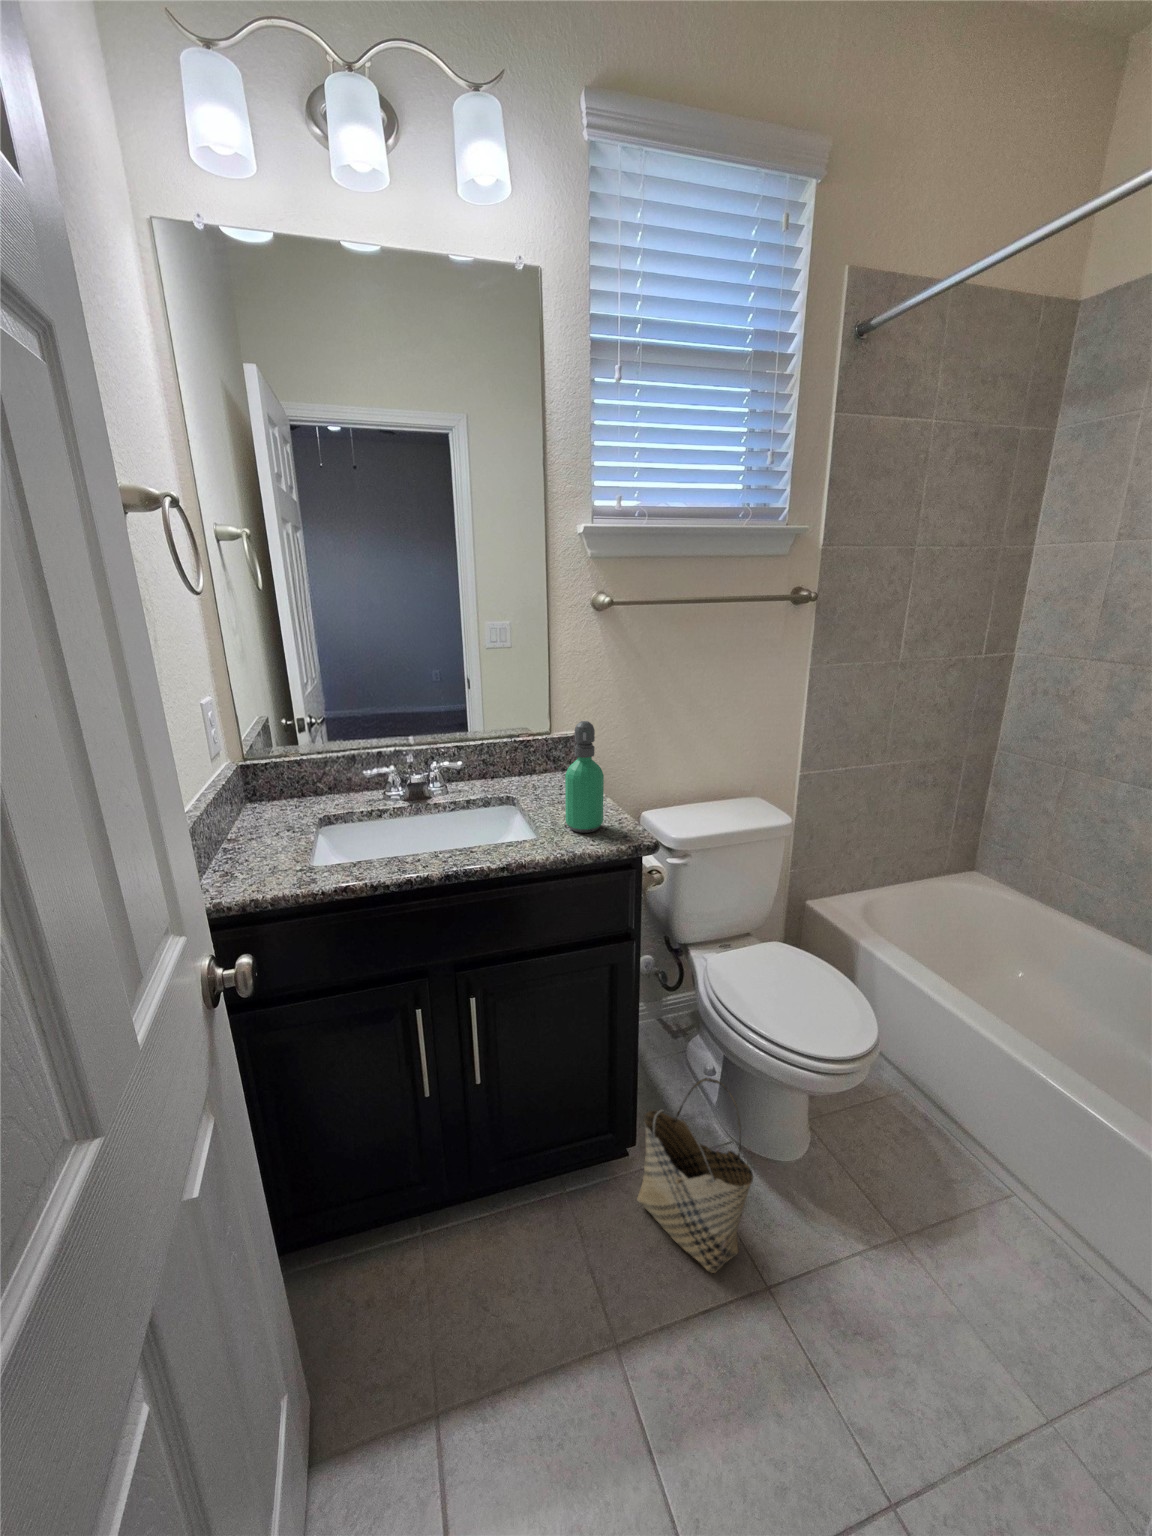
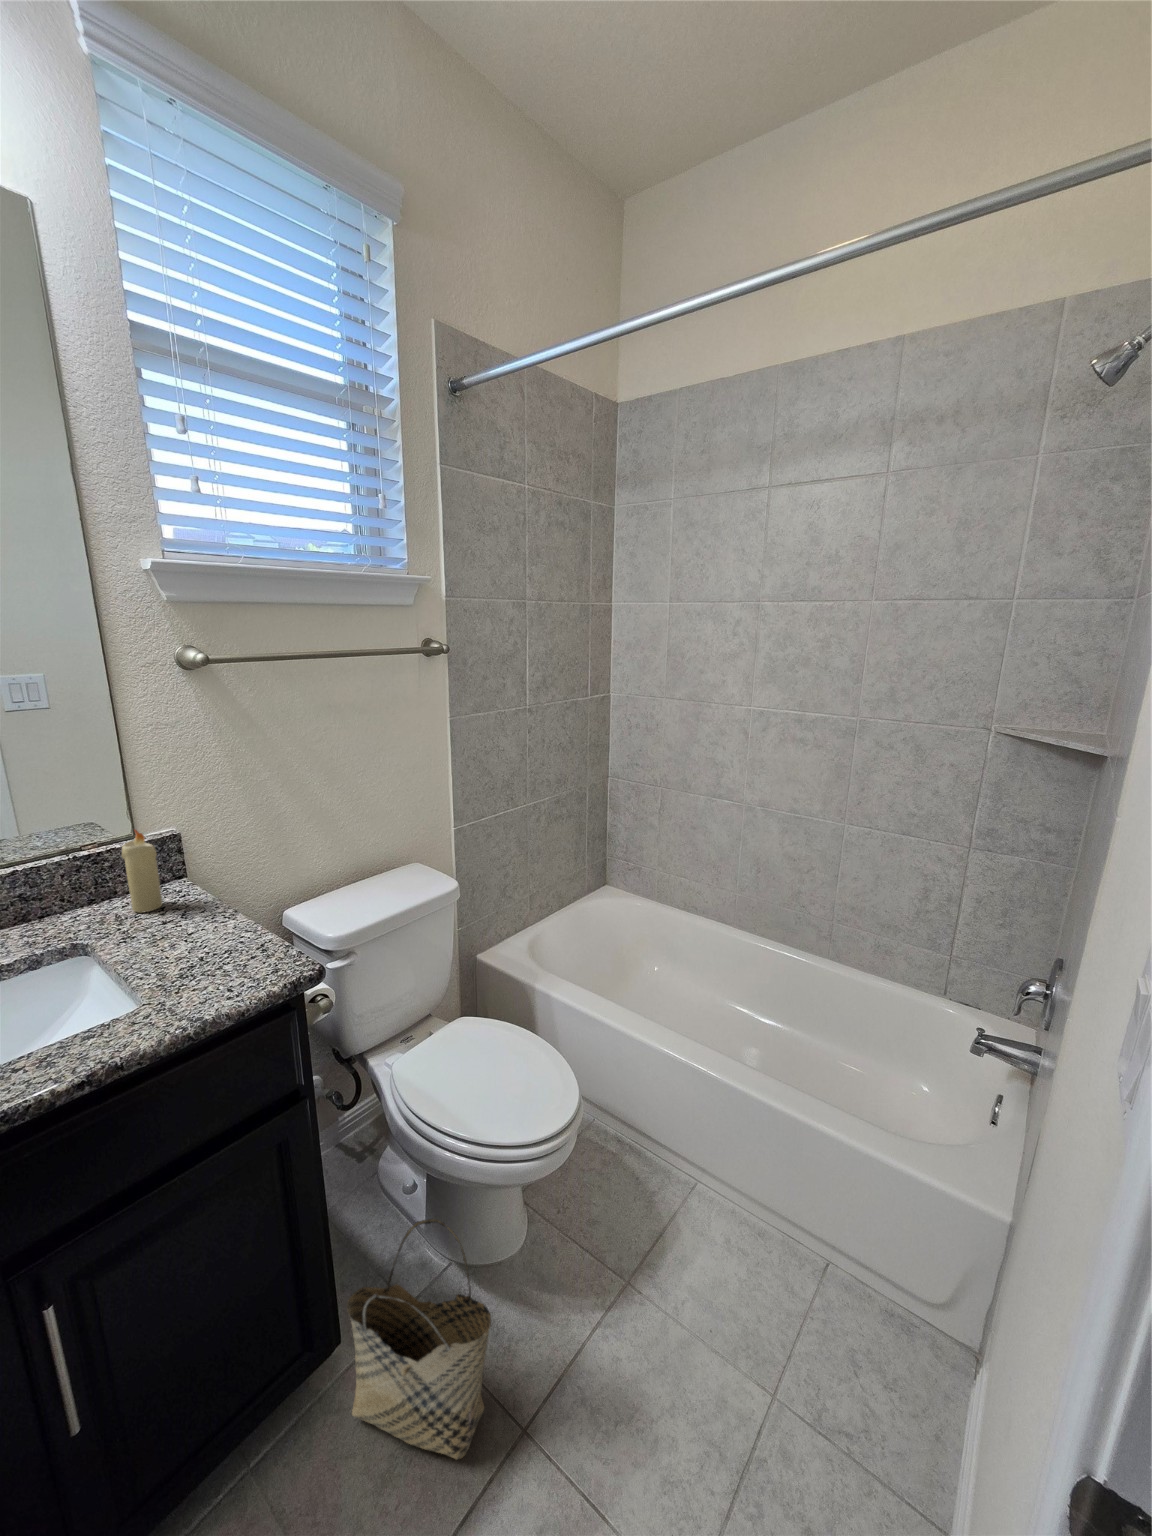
soap dispenser: present [565,721,604,833] -> none [172,828,239,981]
candle: none [541,724,562,786] -> present [122,830,162,913]

